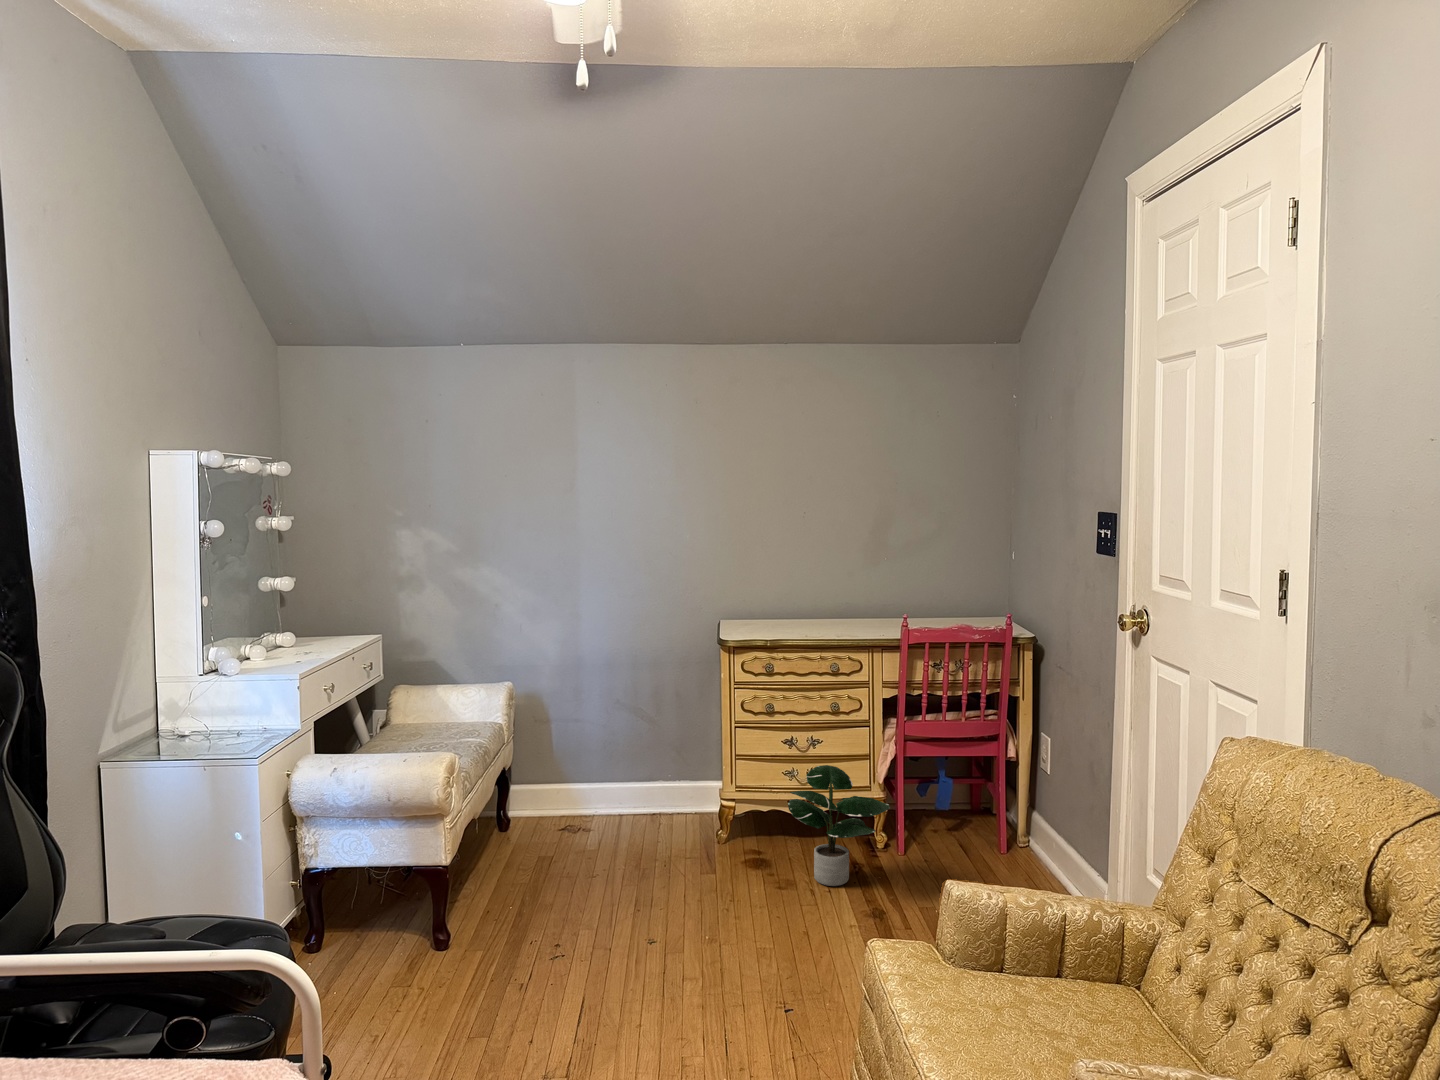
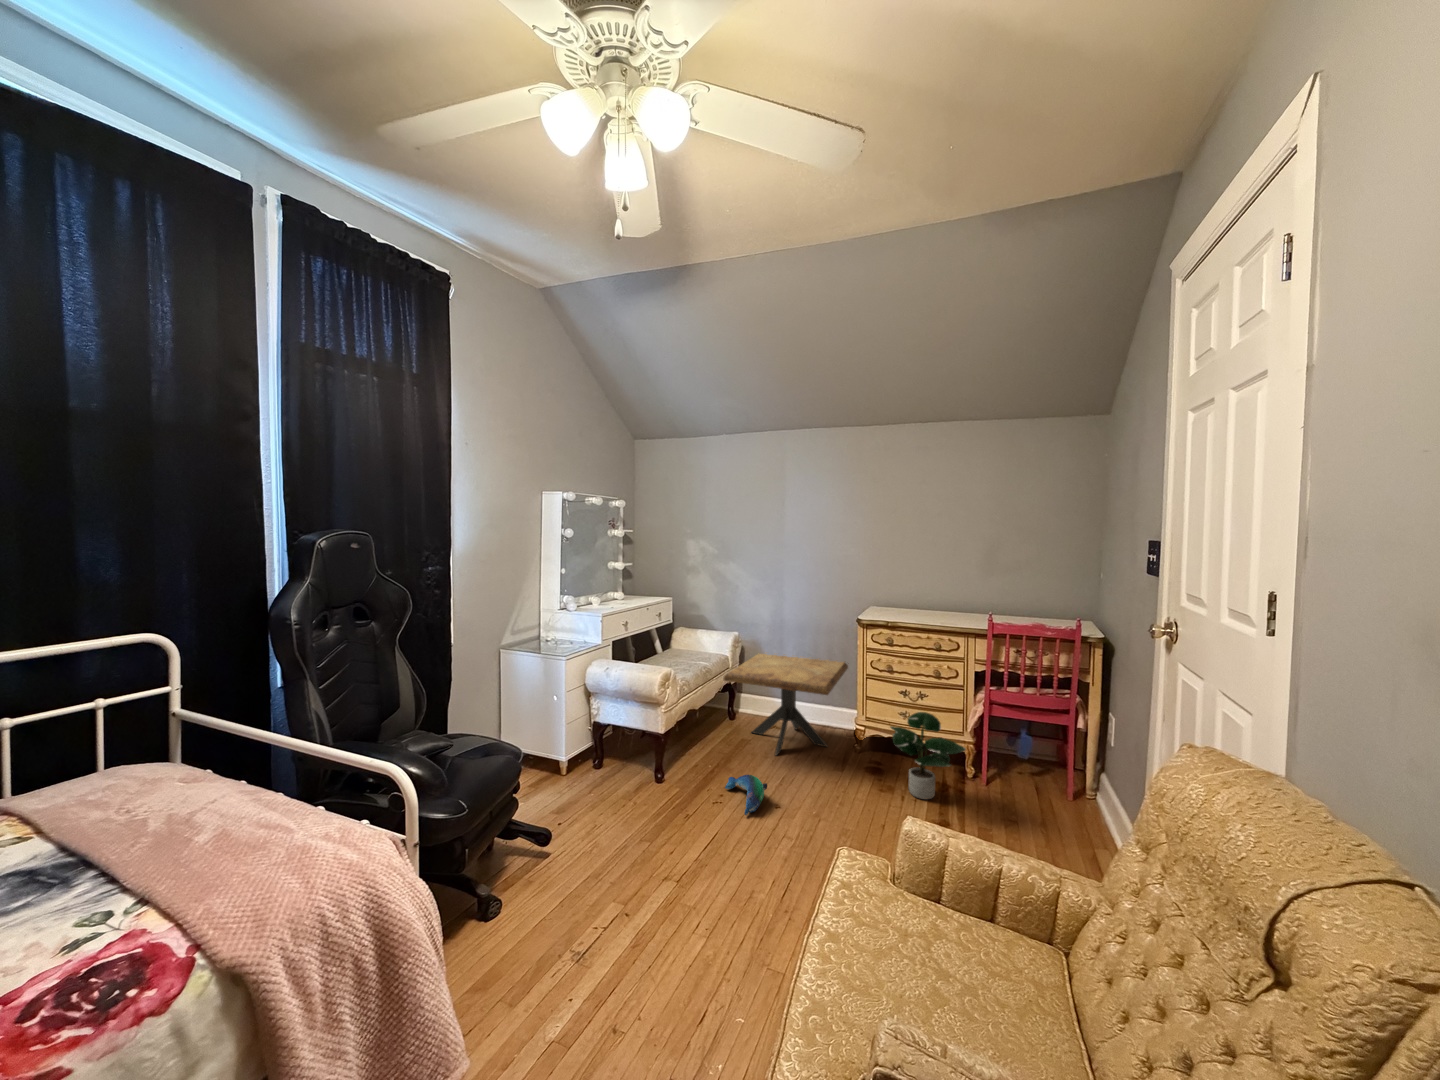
side table: none [514,708,693,872] -> present [724,653,848,755]
plush toy: none [555,906,630,967] -> present [725,775,767,815]

